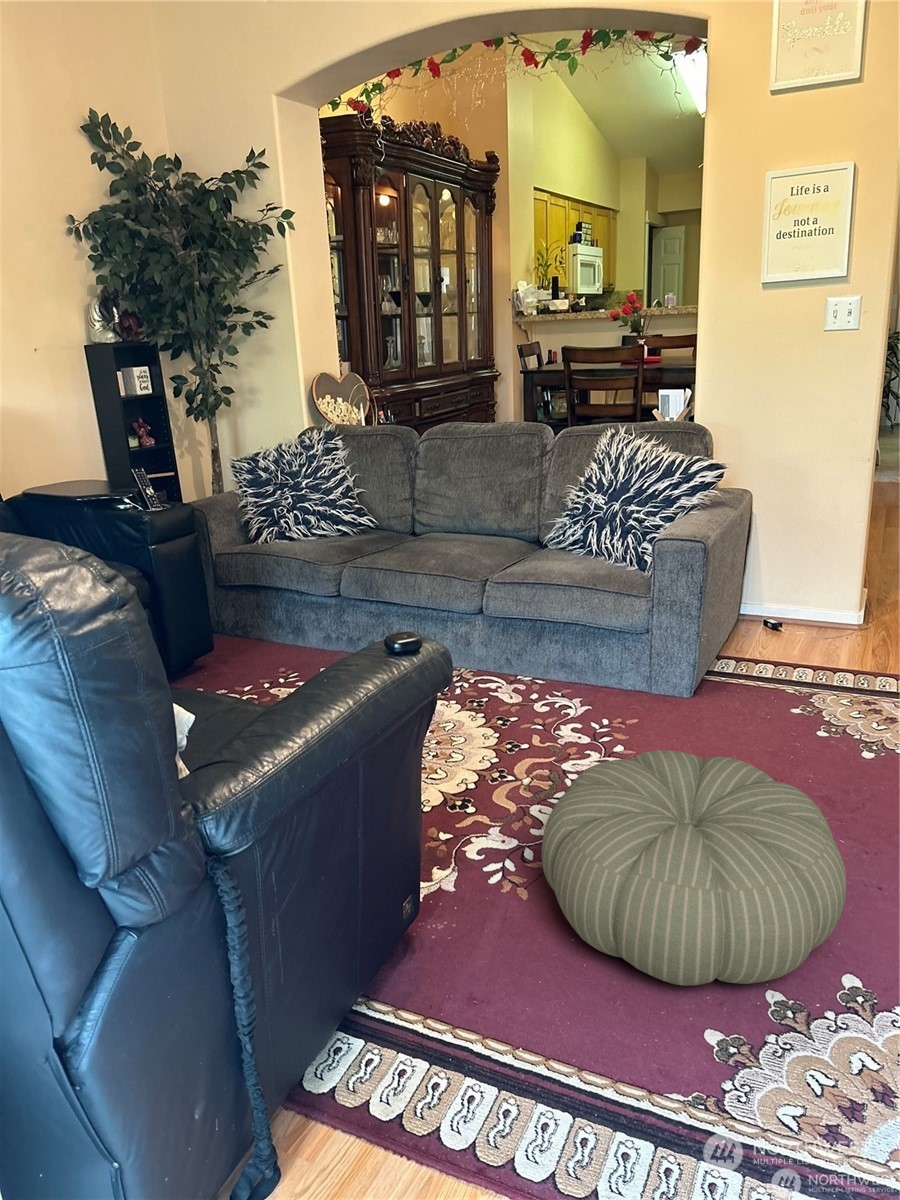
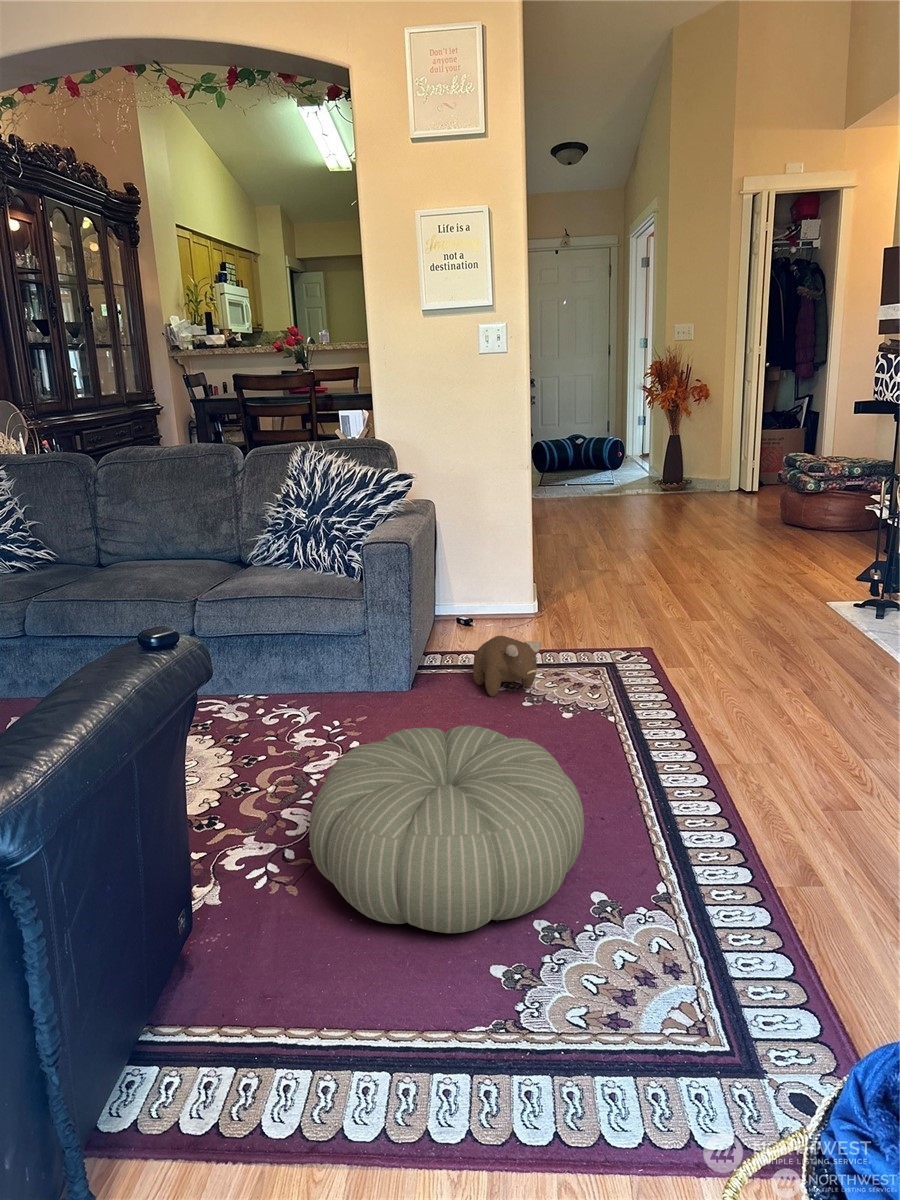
plush toy: none [764,651,847,716] -> present [473,636,542,696]

